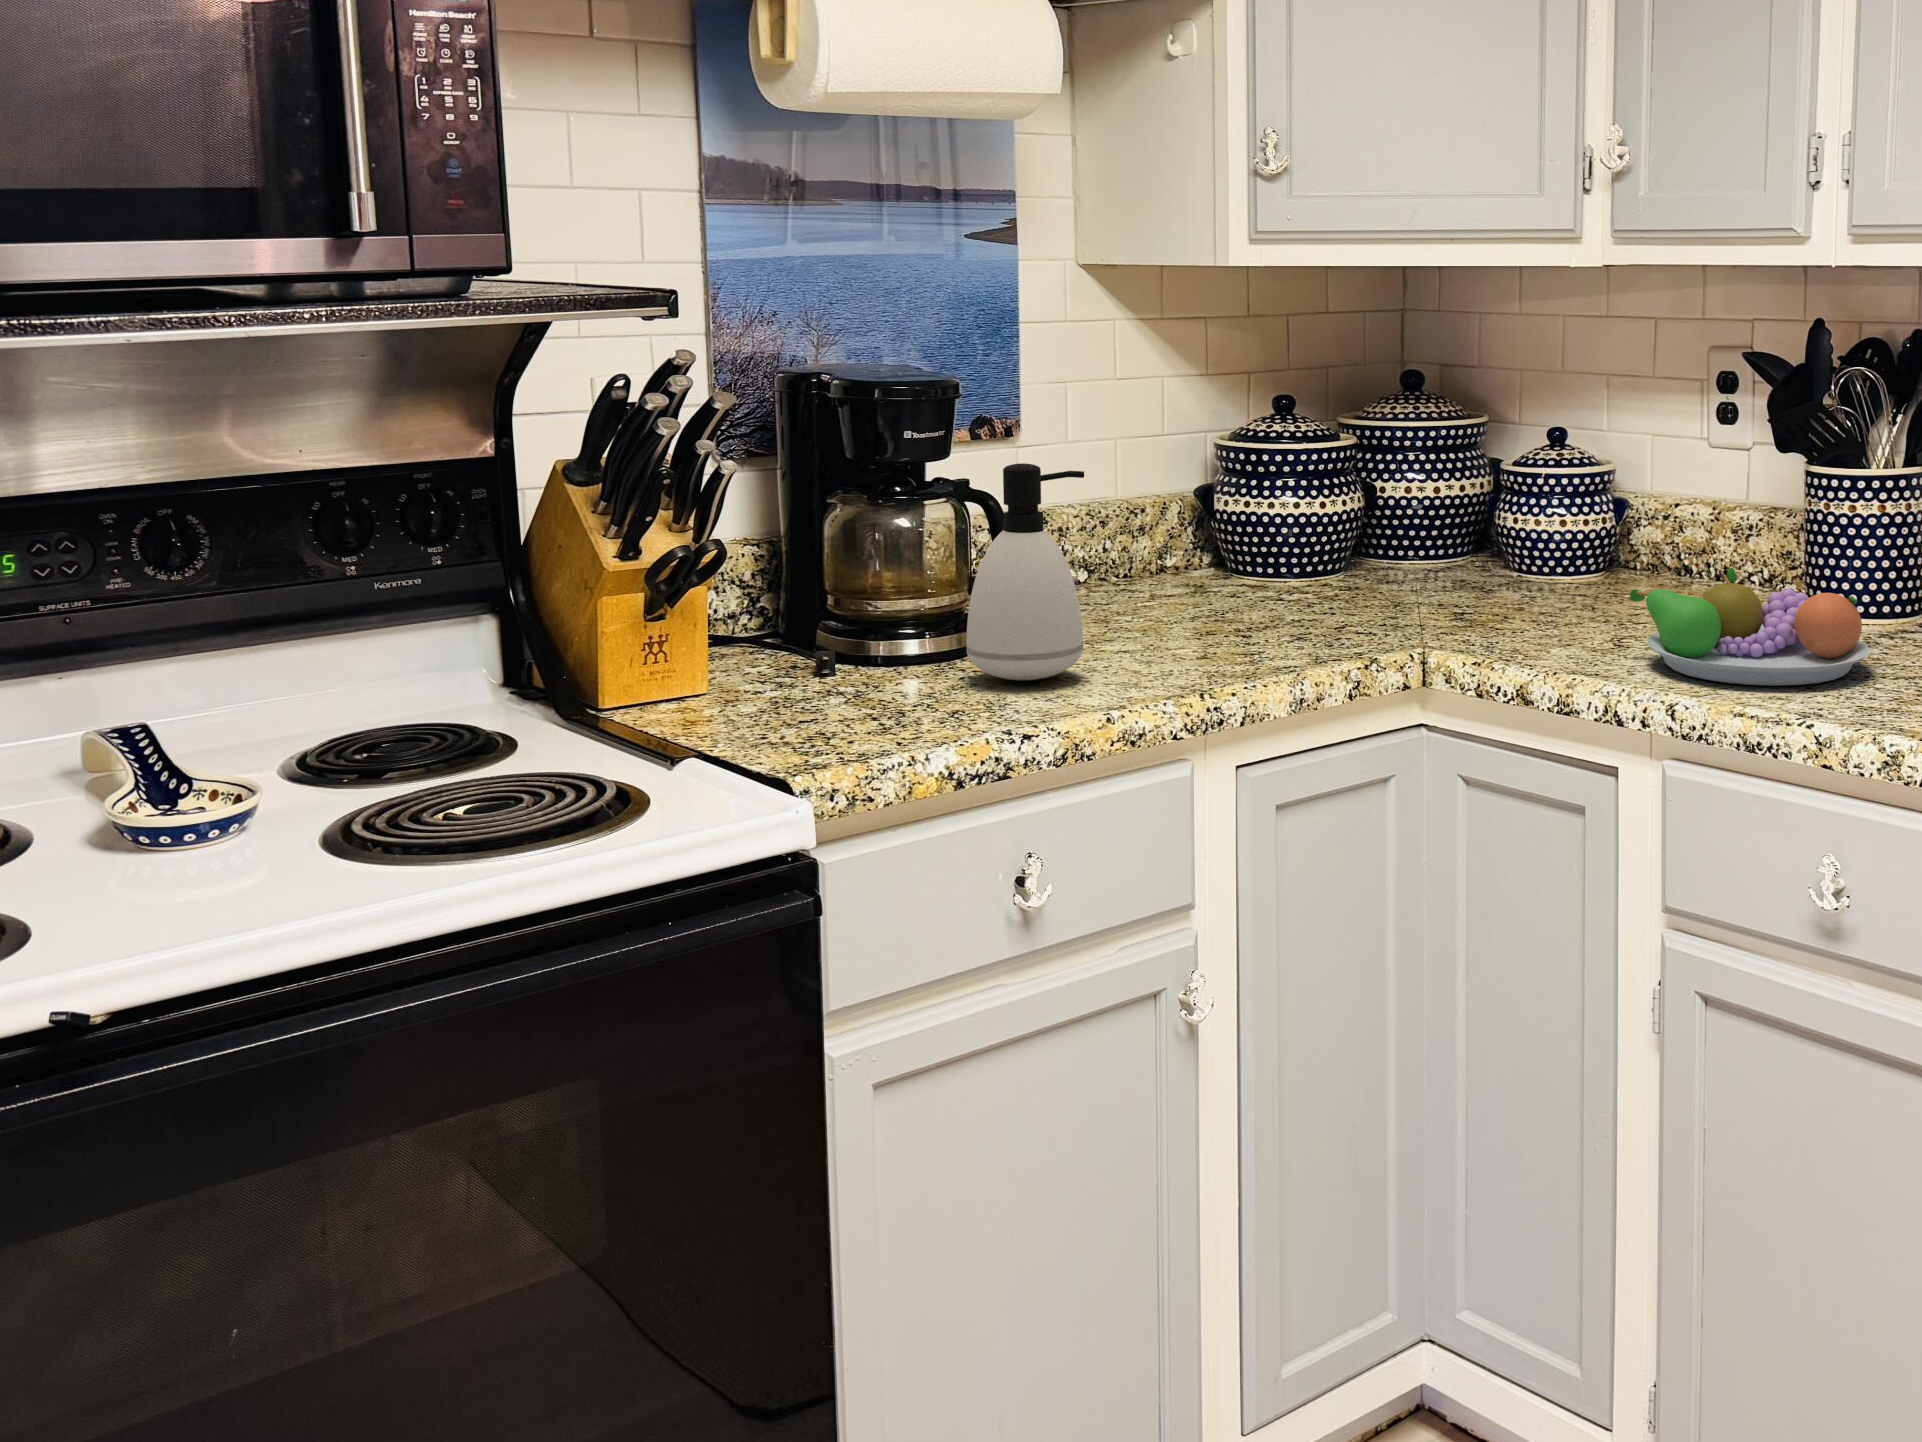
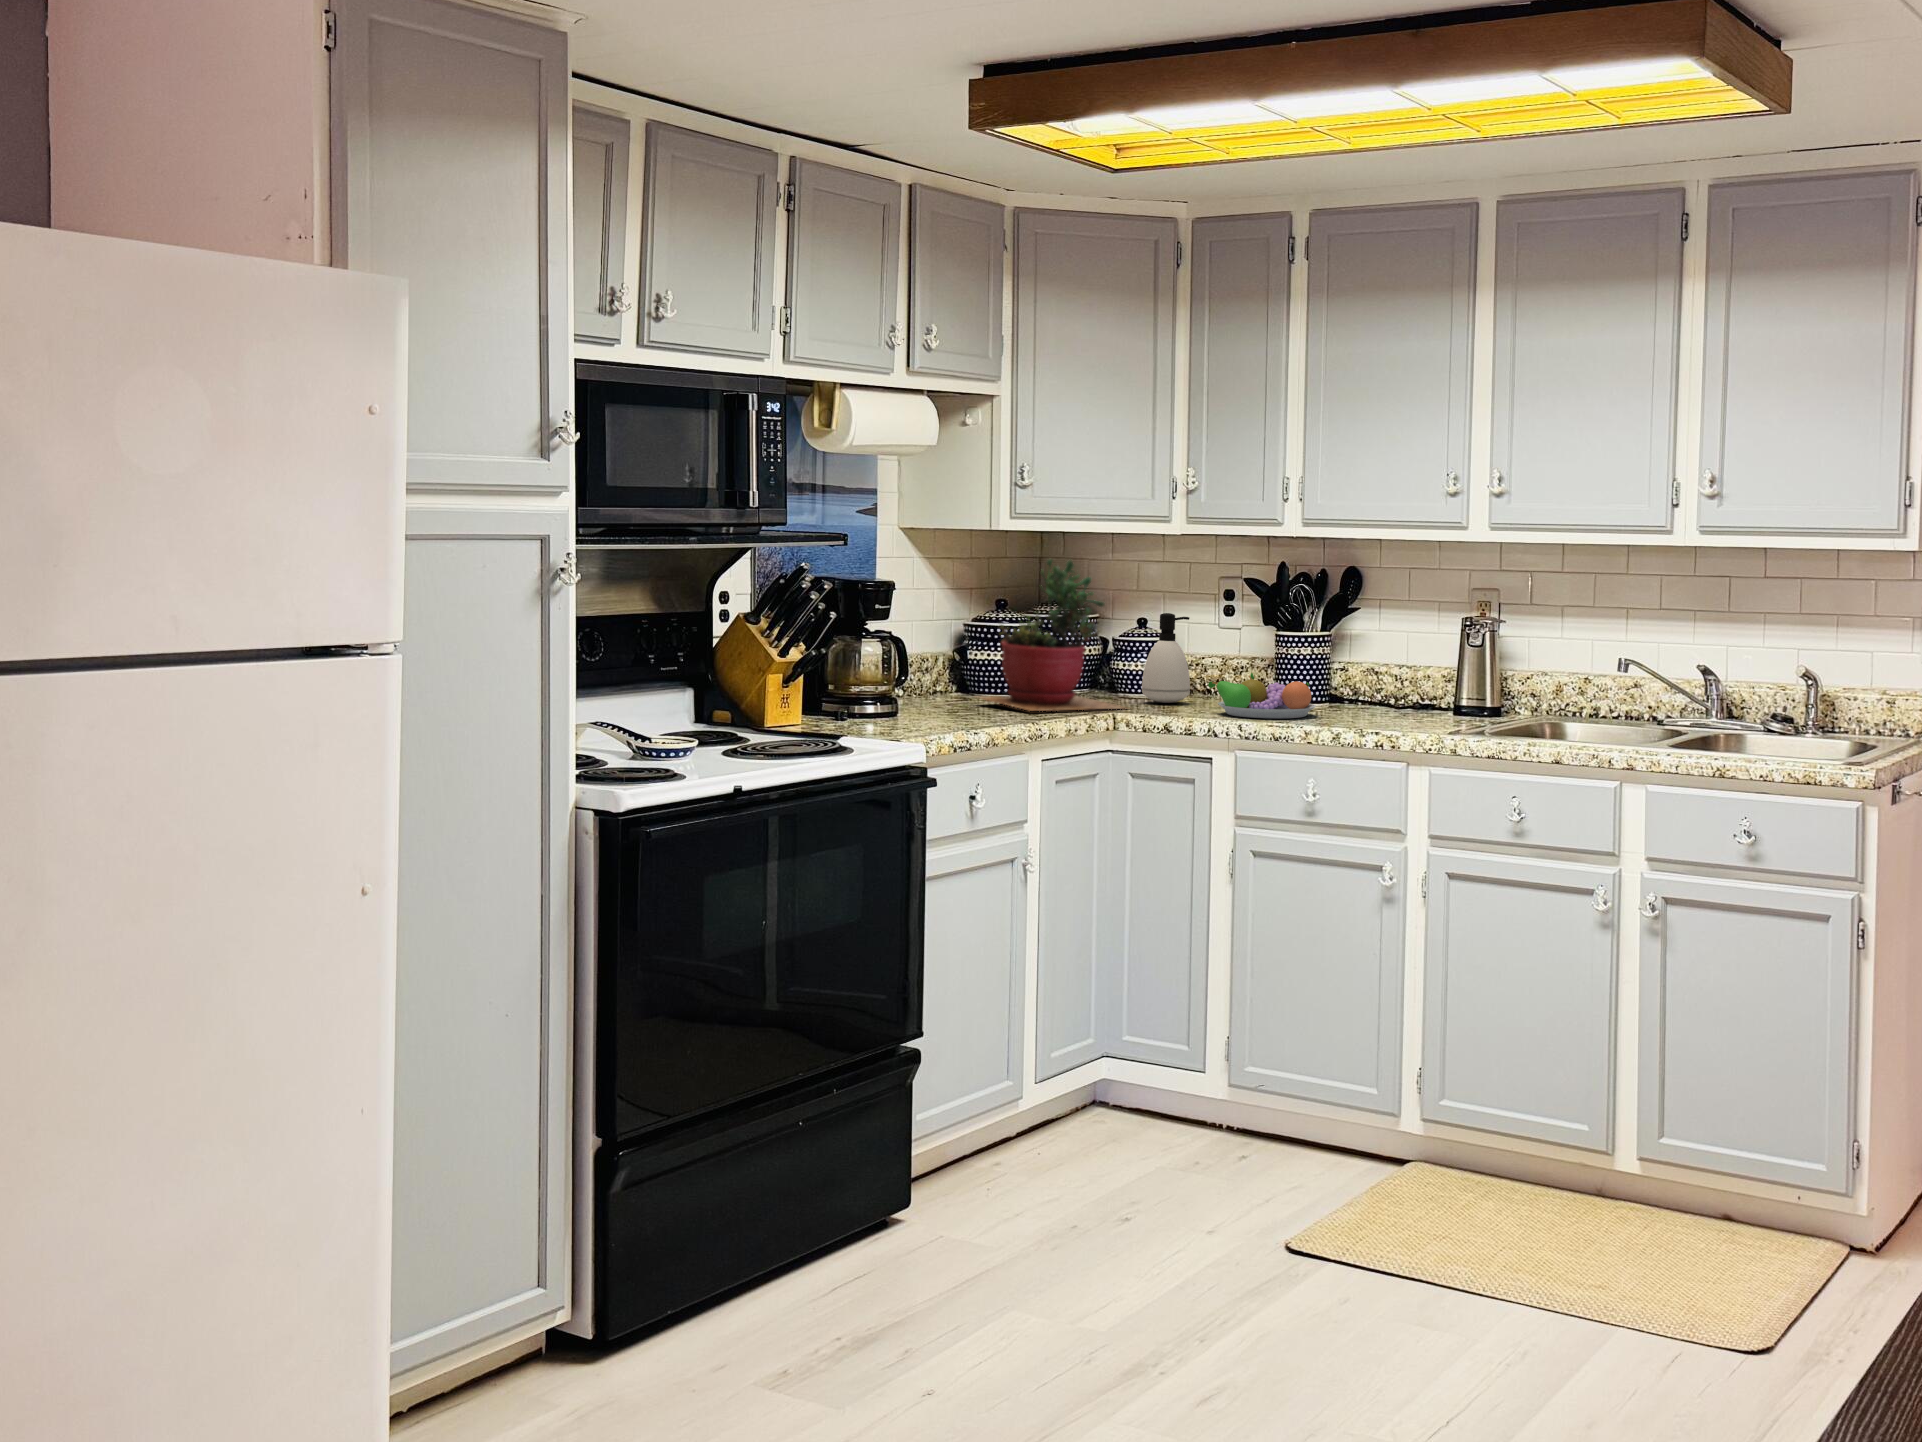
succulent plant: none [1163,321,1474,652] -> present [981,559,1126,711]
soap dispenser: present [967,463,1084,680] -> present [1142,613,1190,703]

